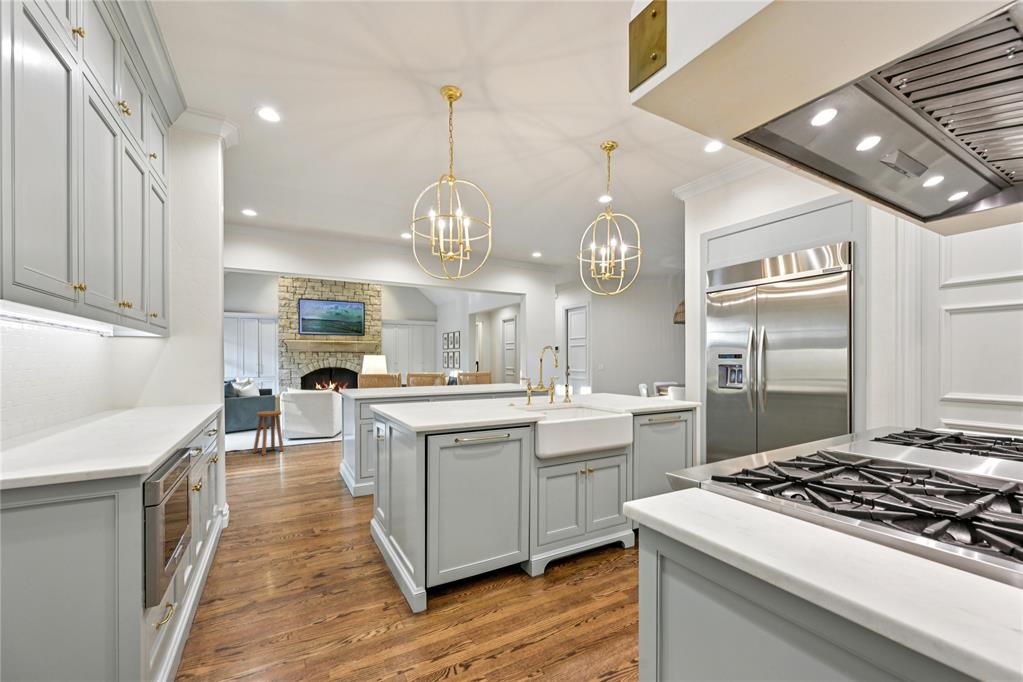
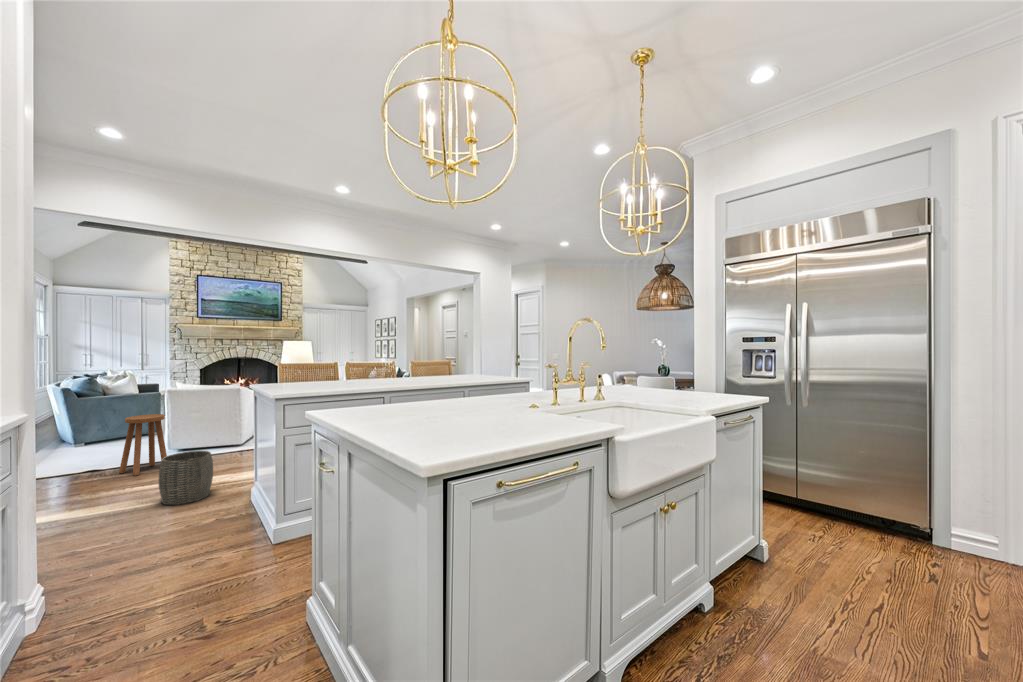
woven basket: none [281,437,314,473] -> present [159,451,213,505]

